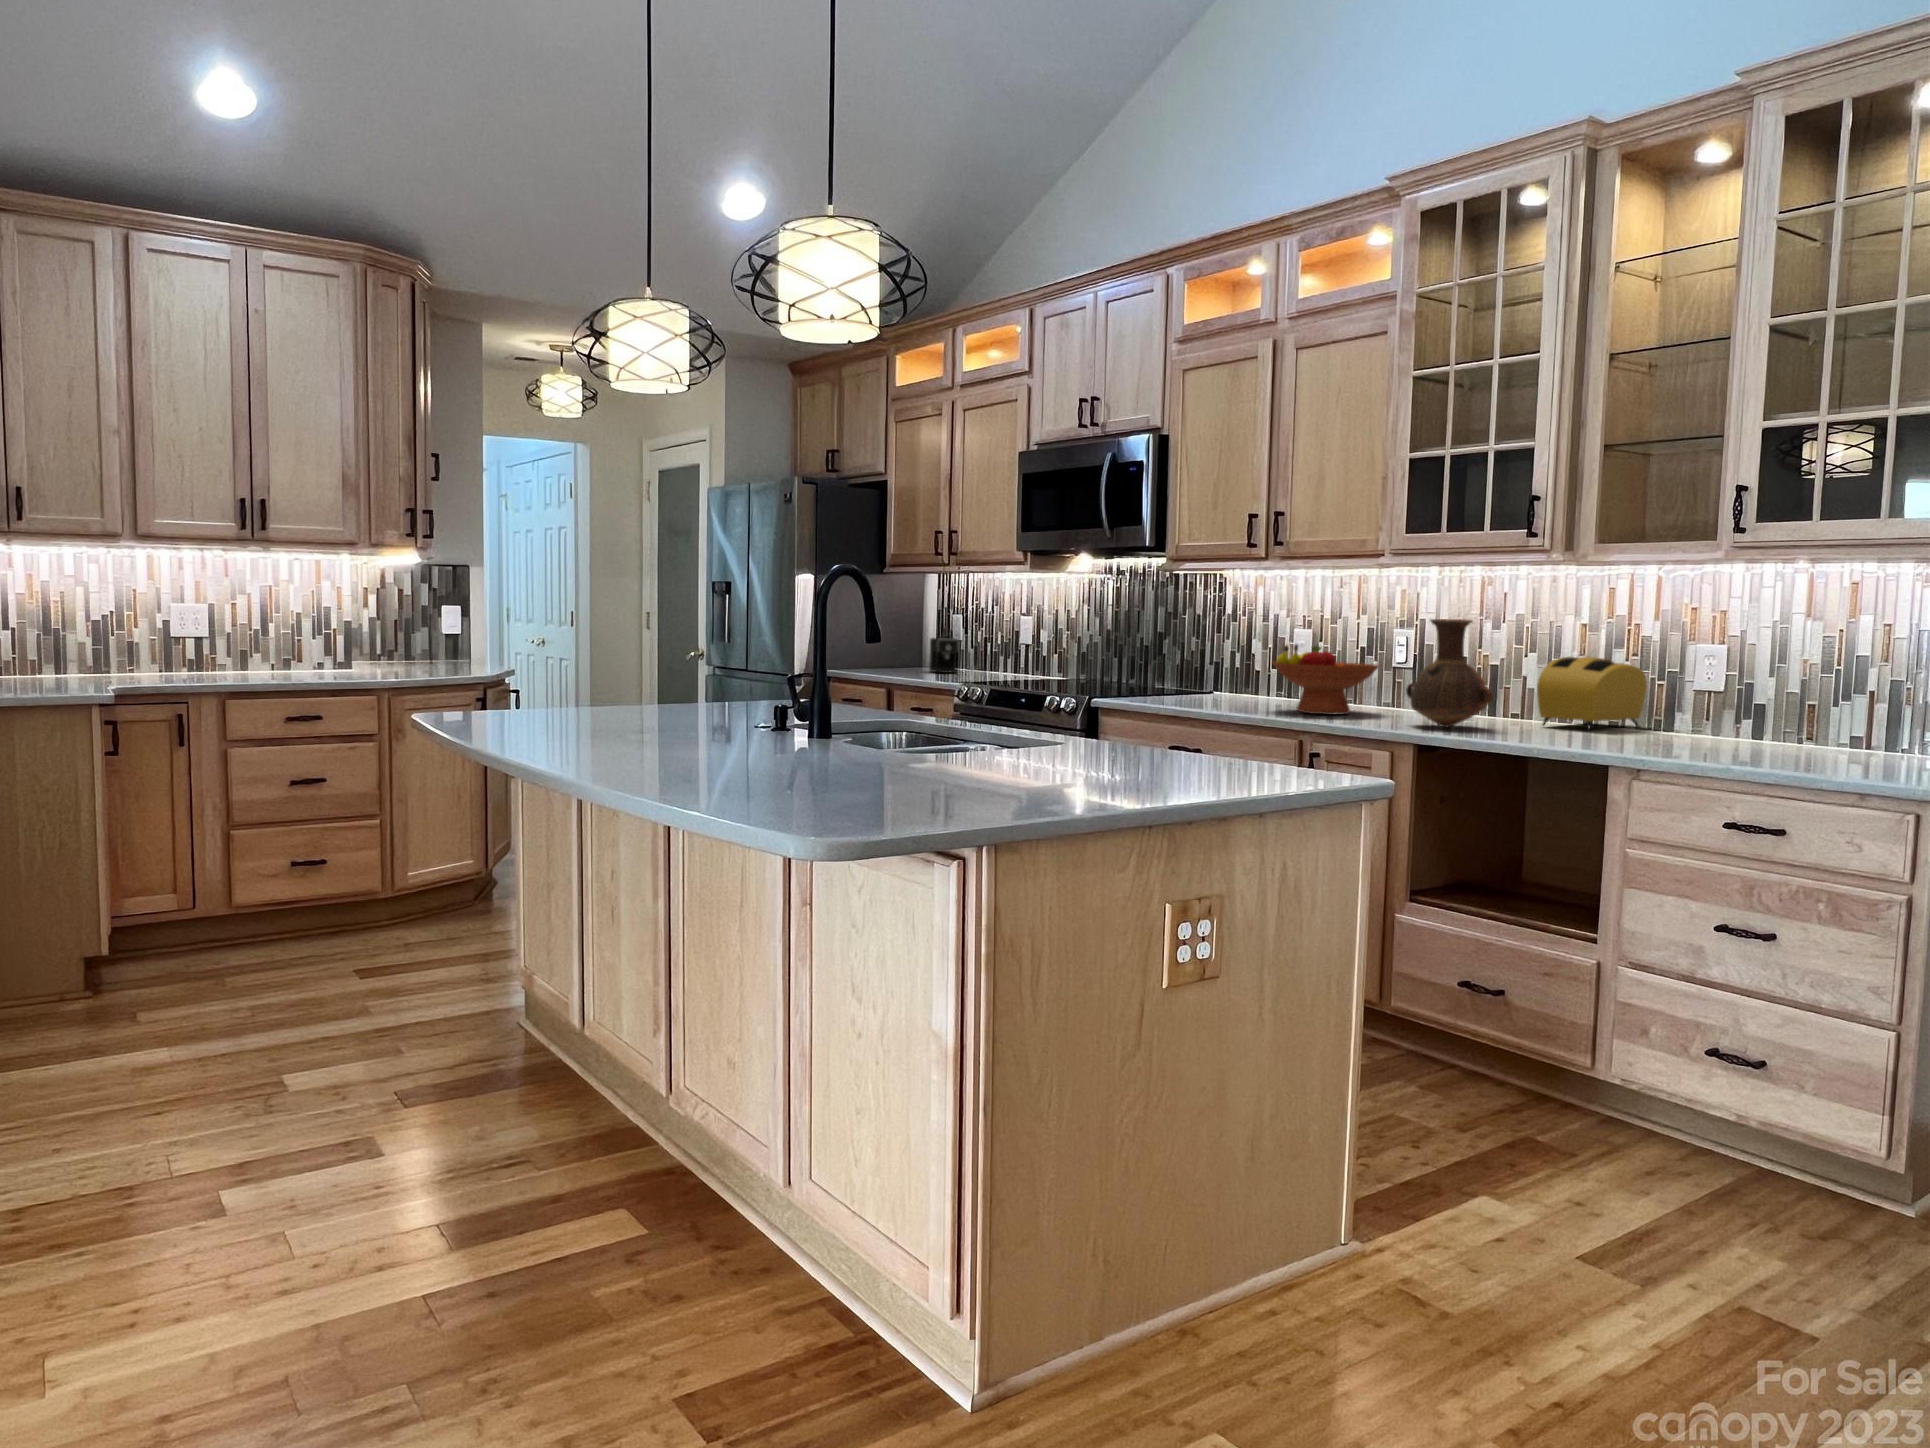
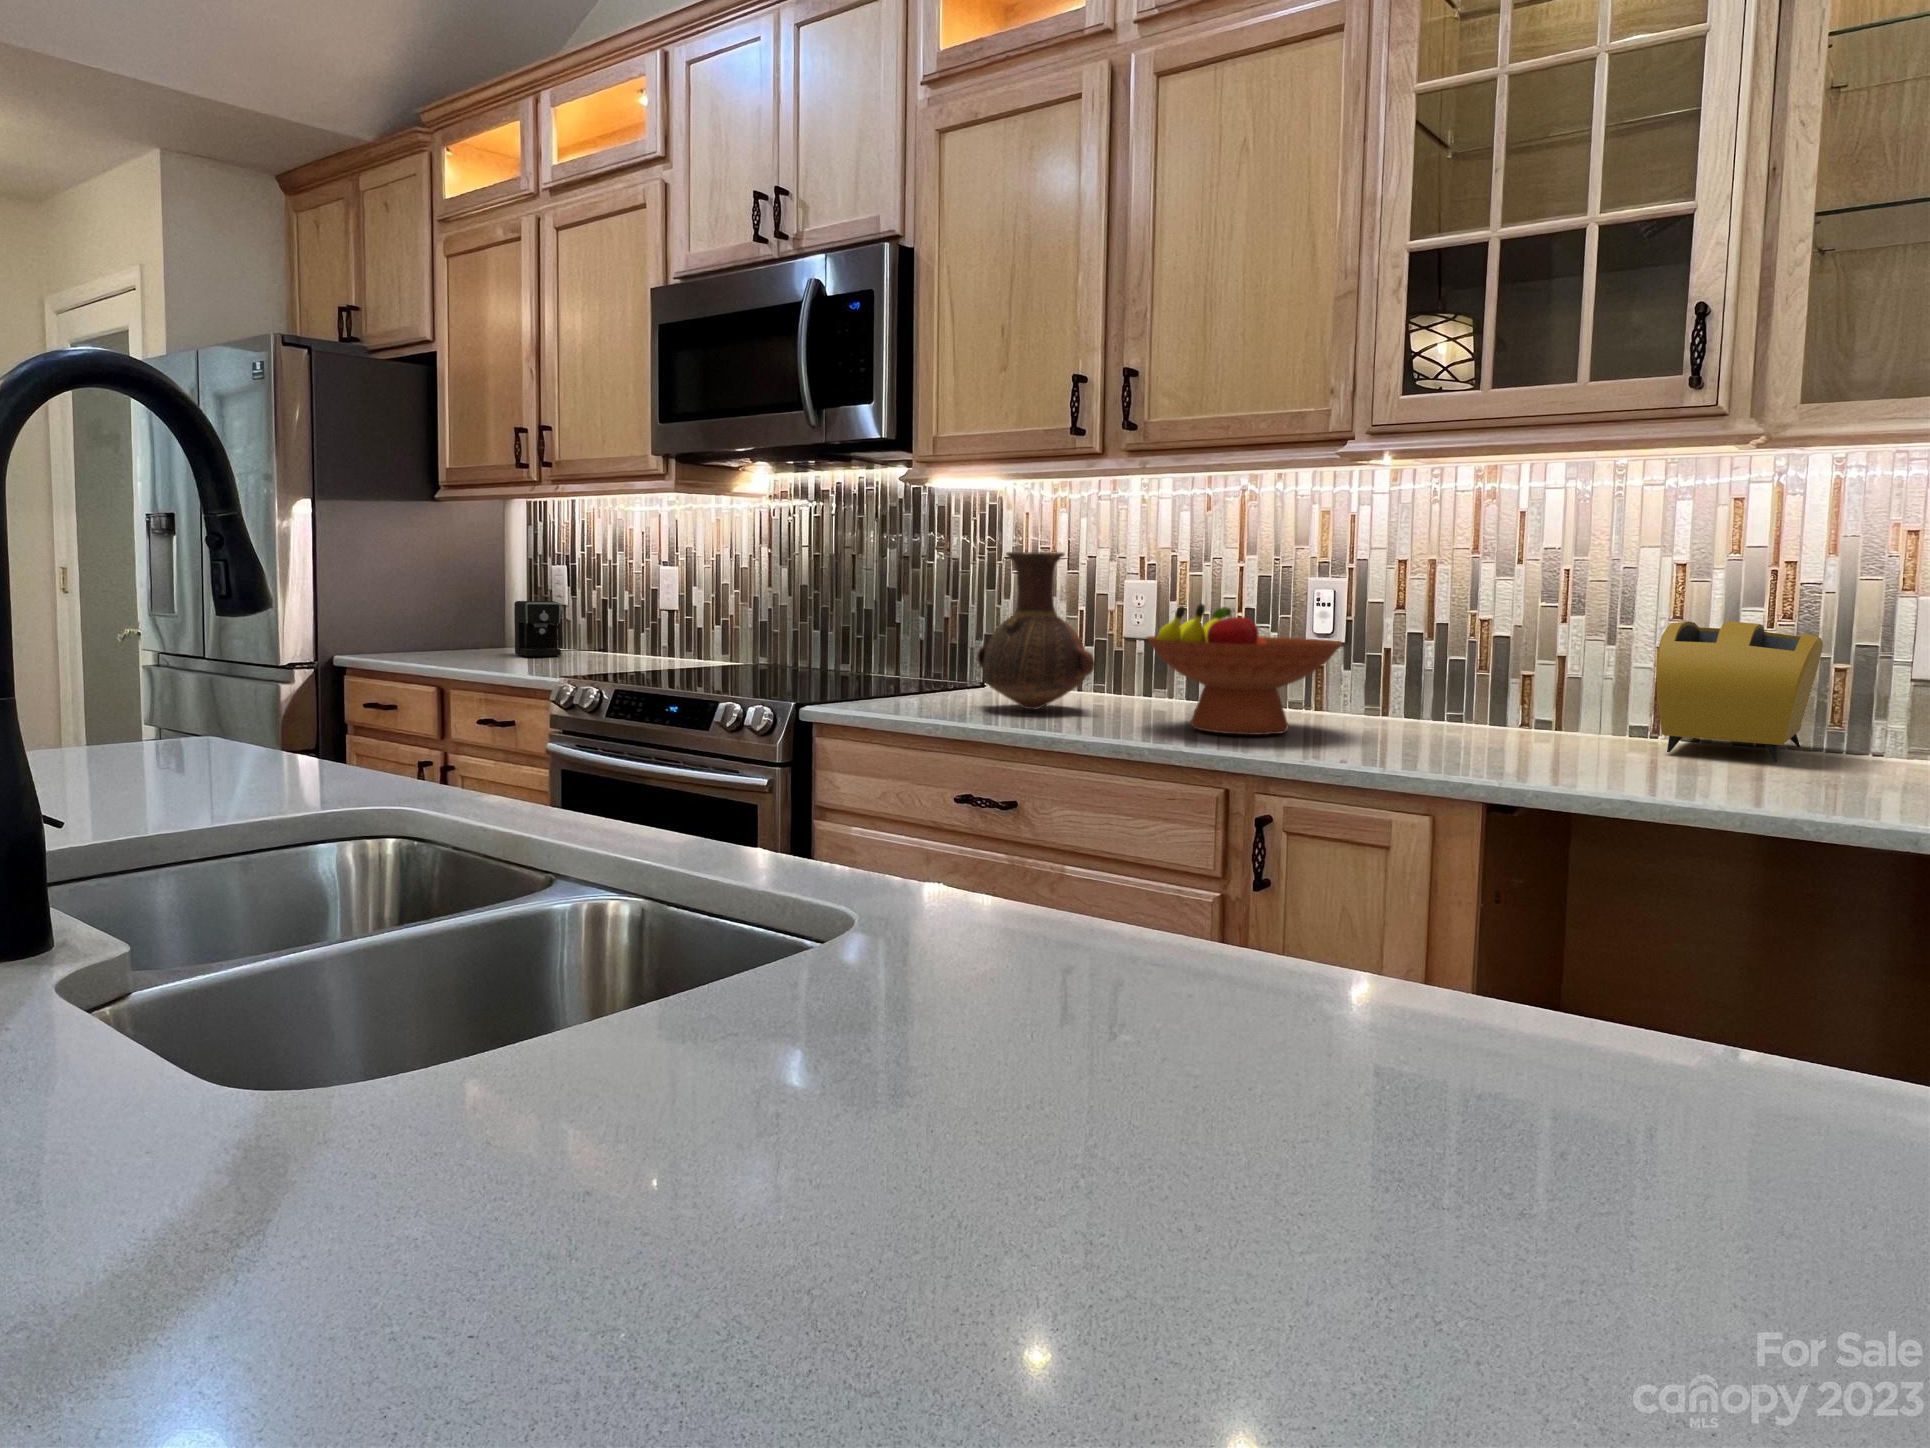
vase: present [1406,619,1493,727] -> present [977,552,1095,710]

